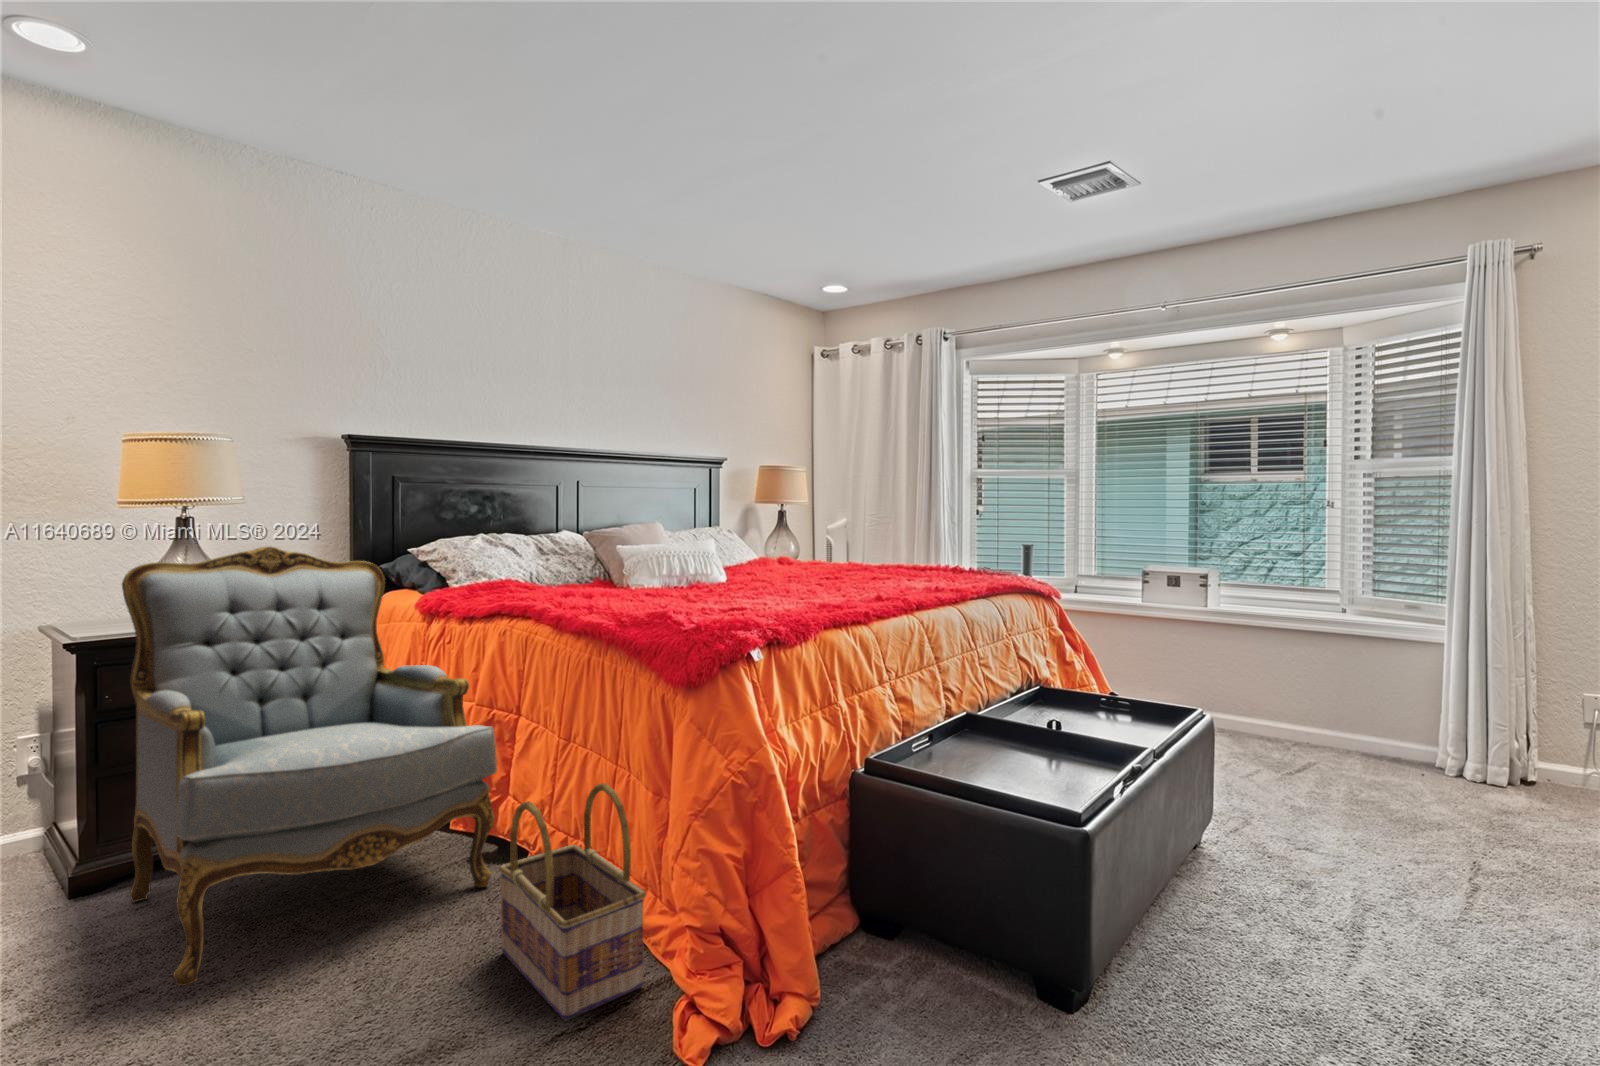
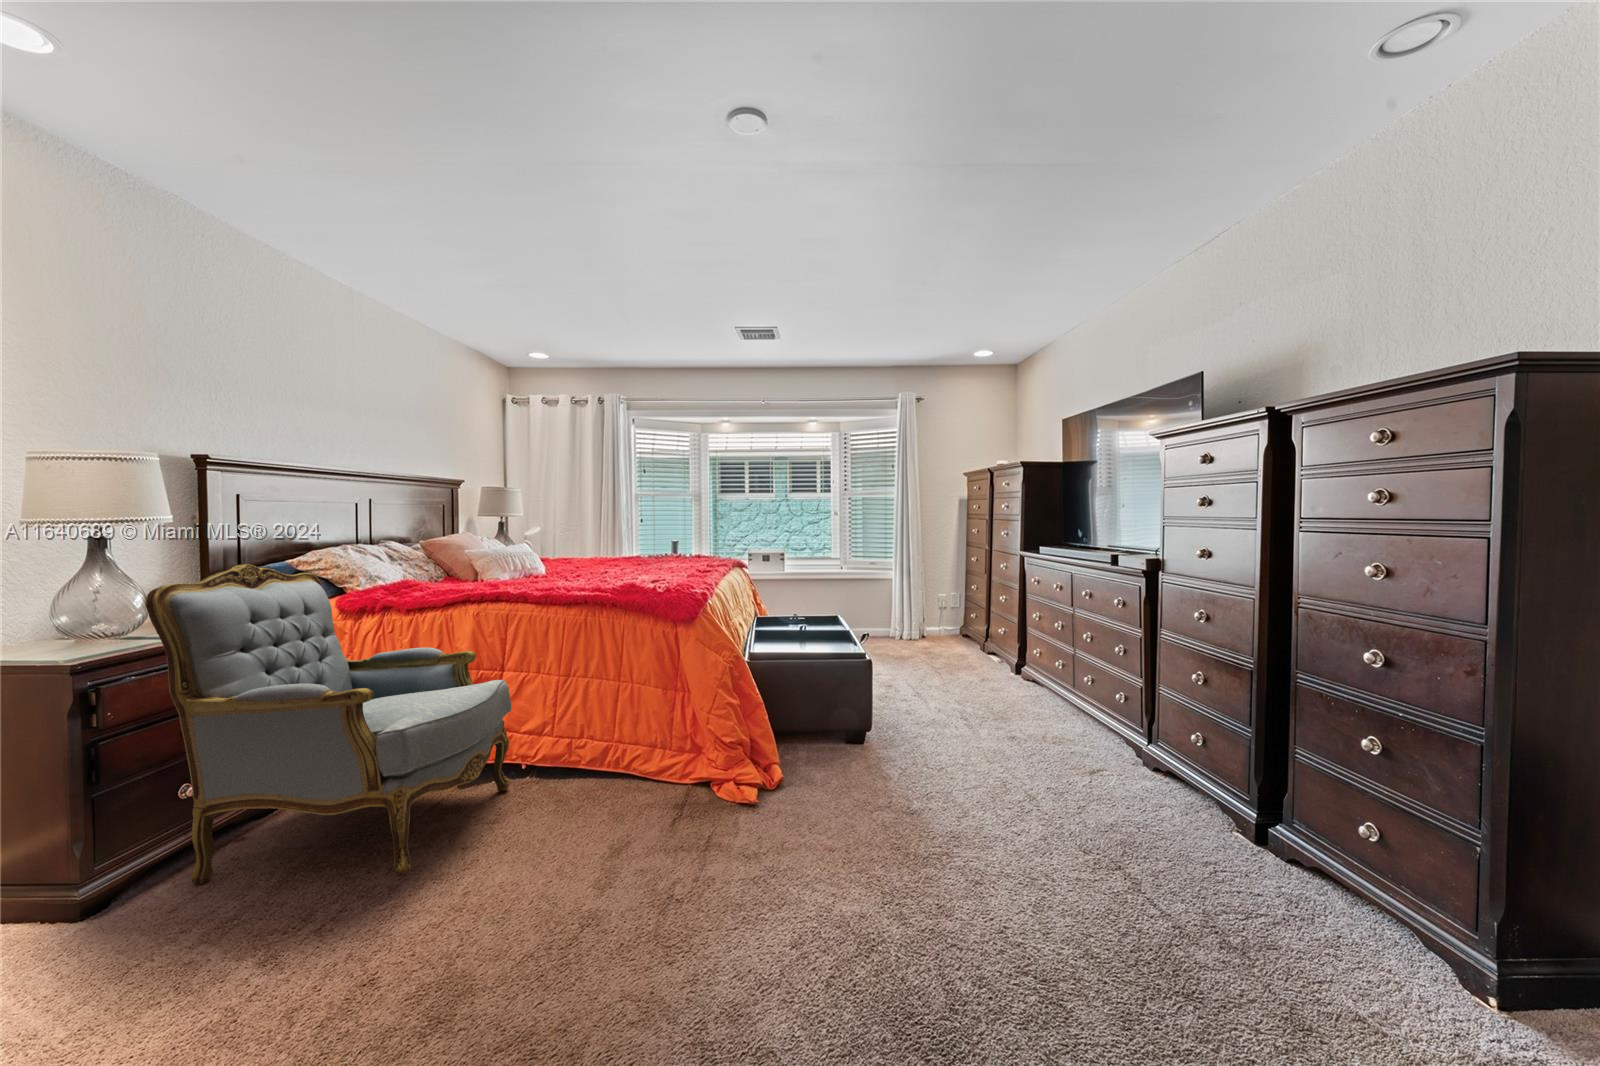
basket: present [499,783,646,1020] -> none [577,689,682,811]

